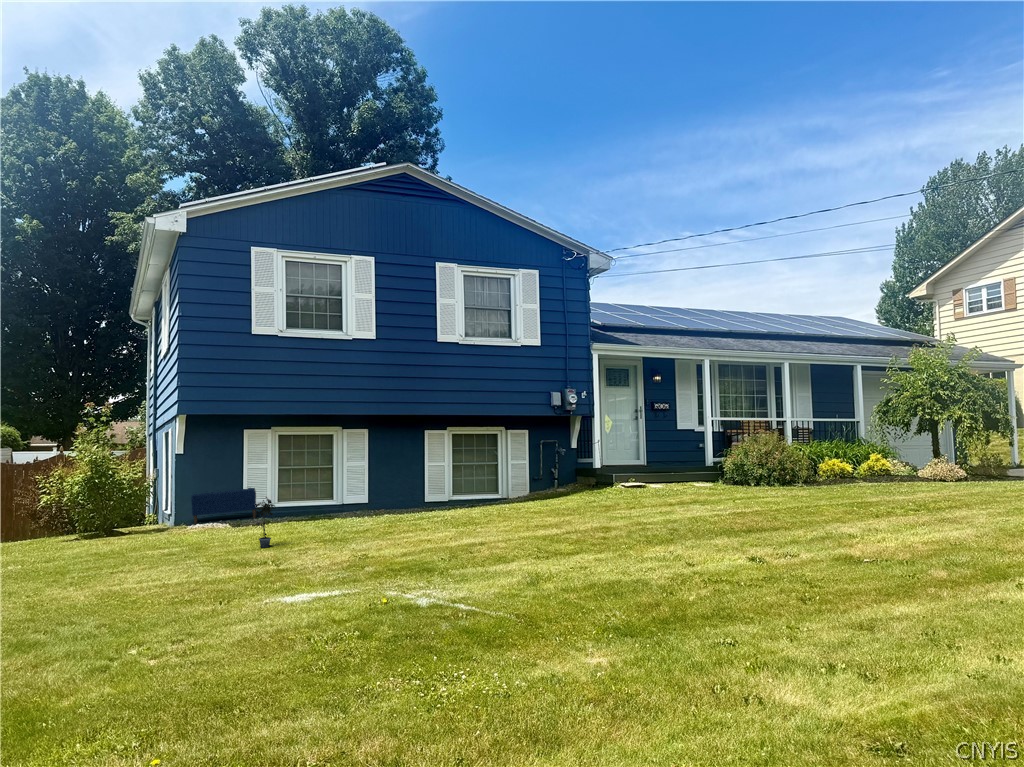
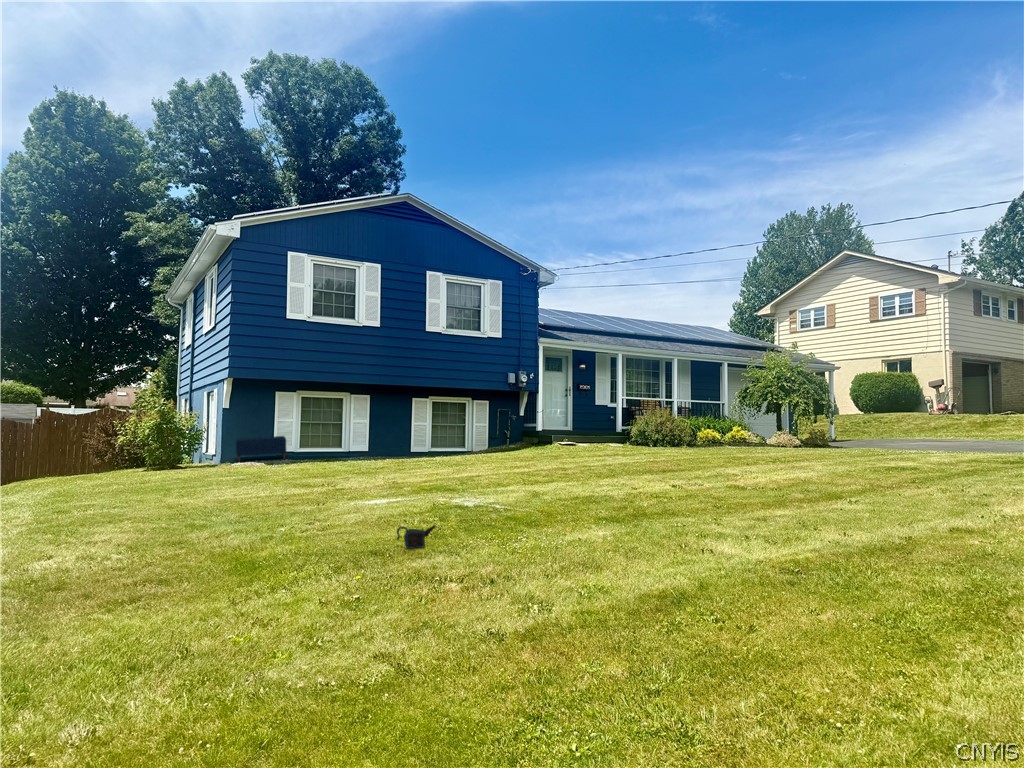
potted plant: present [255,497,276,548] -> none [302,439,320,477]
watering can: none [301,642,359,678] -> present [397,526,435,549]

